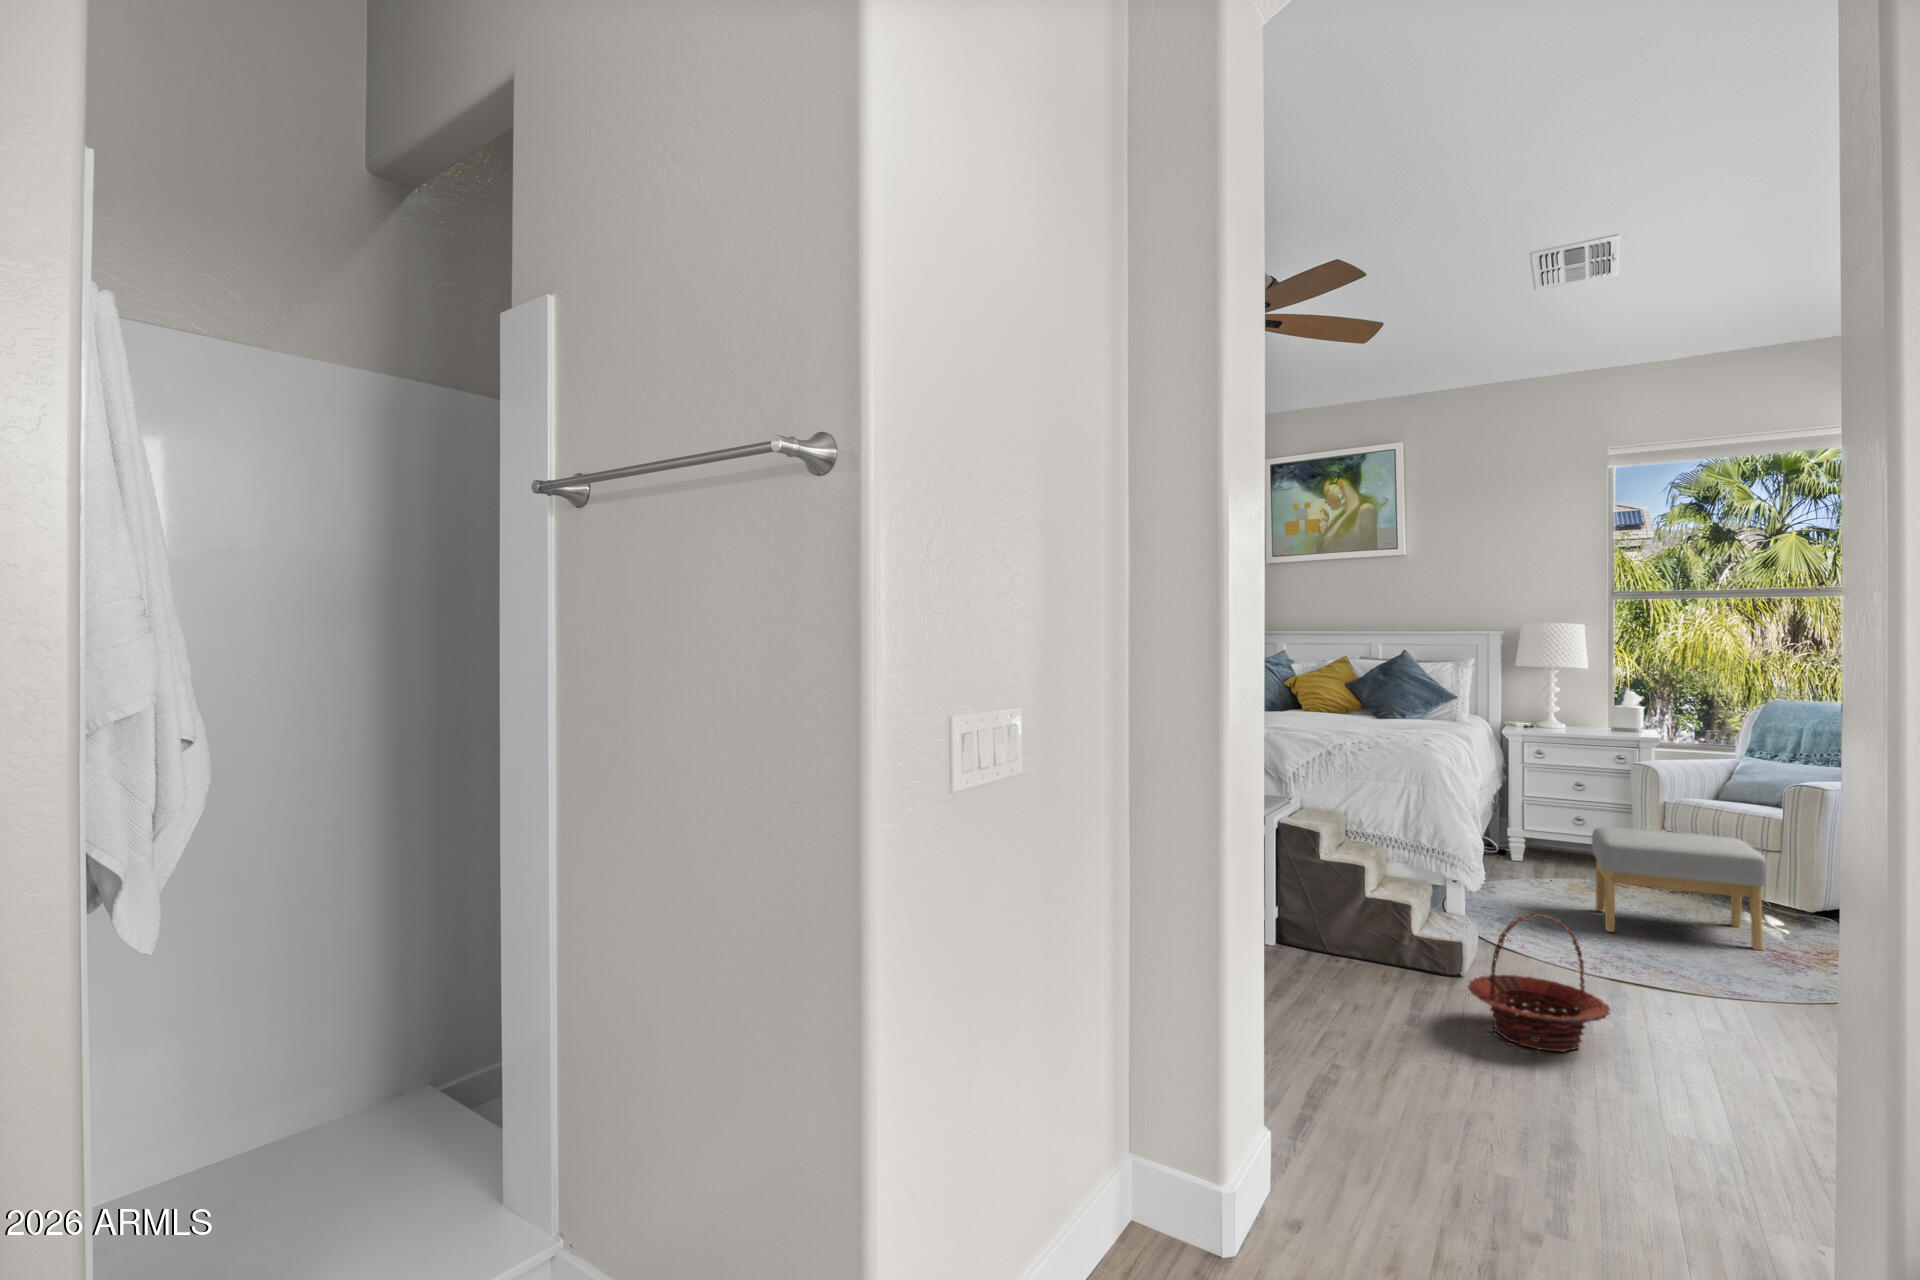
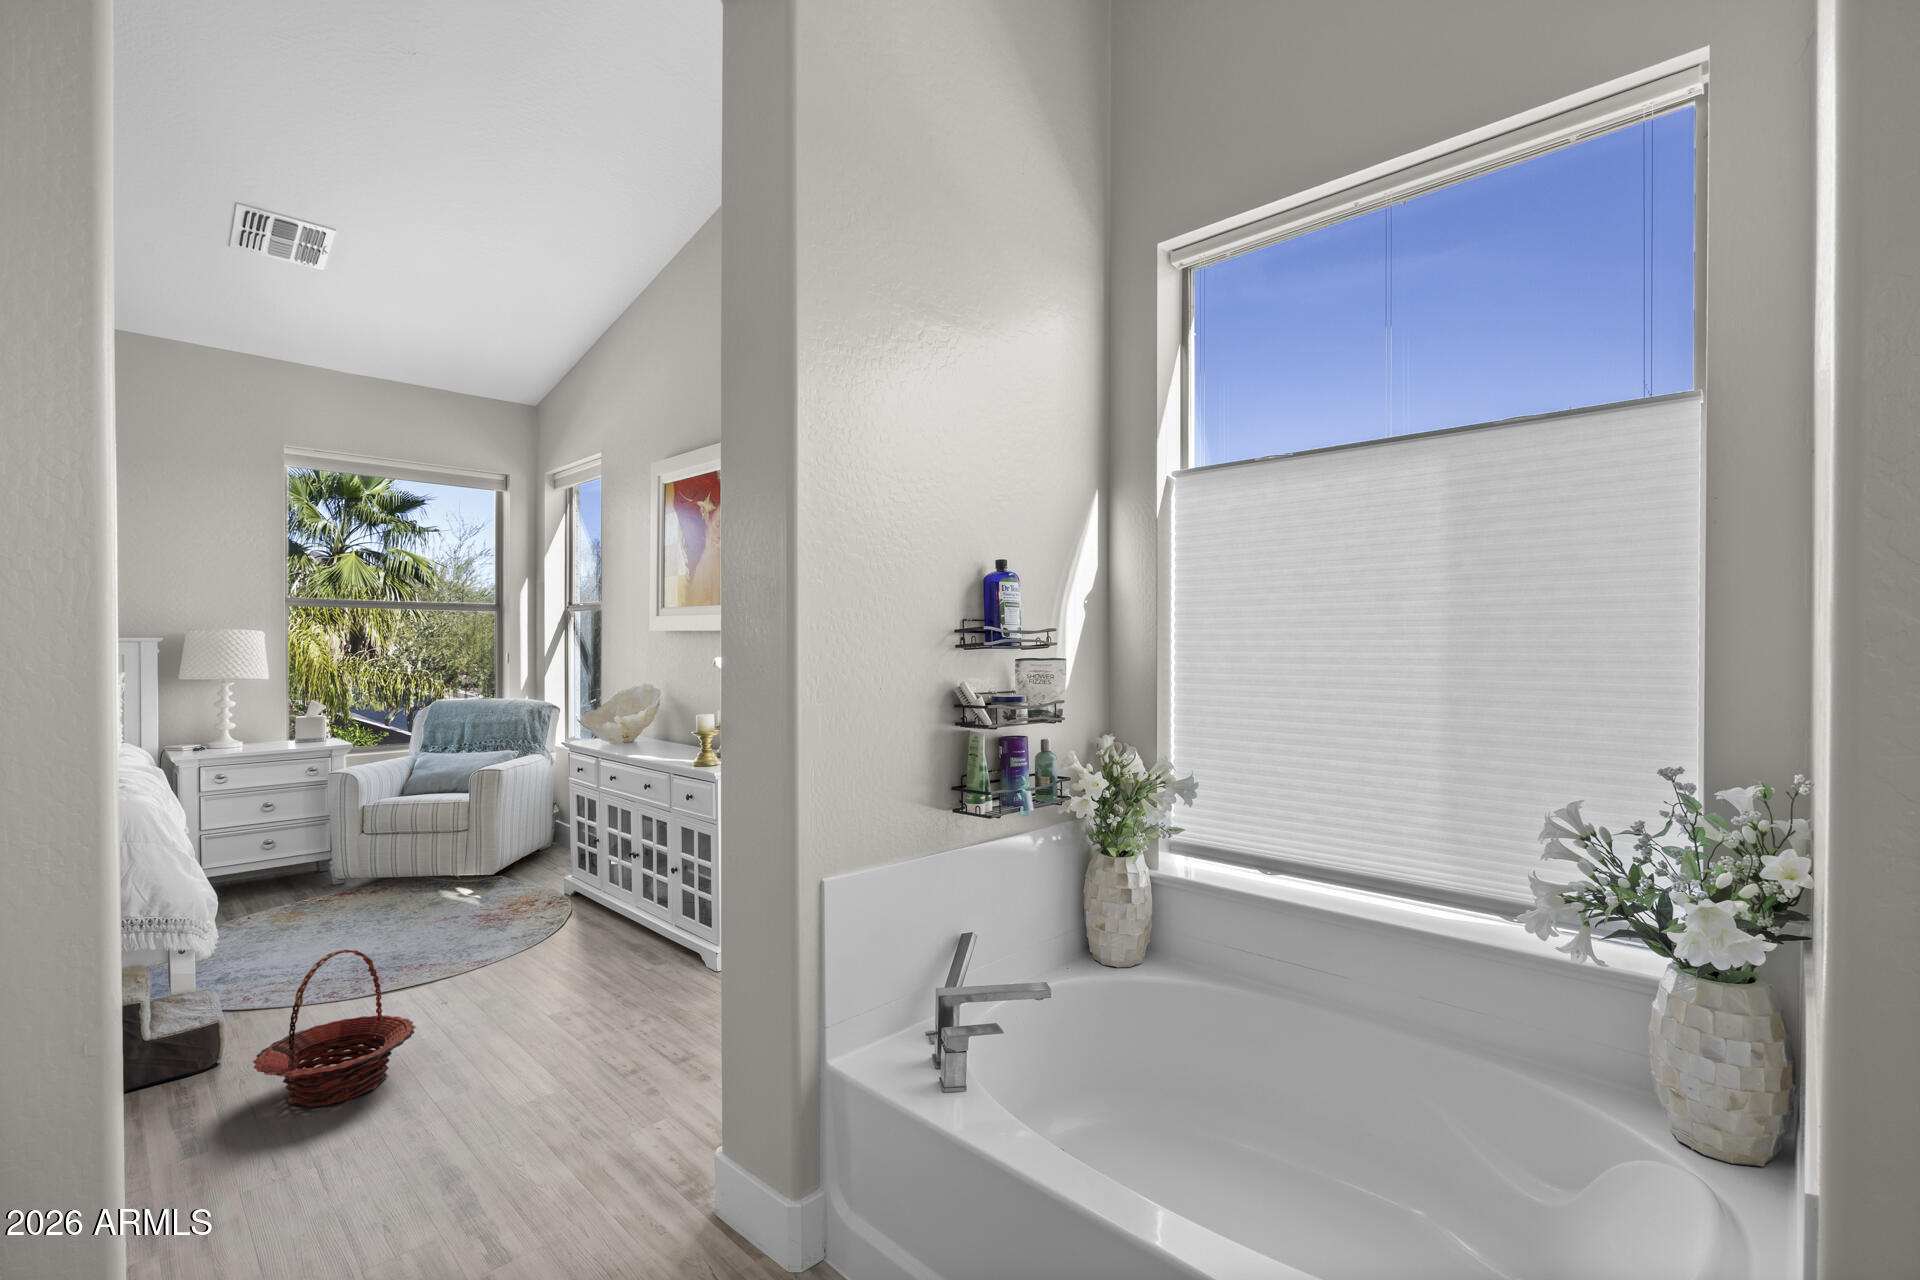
footstool: present [1592,827,1767,950] -> none [311,826,475,949]

